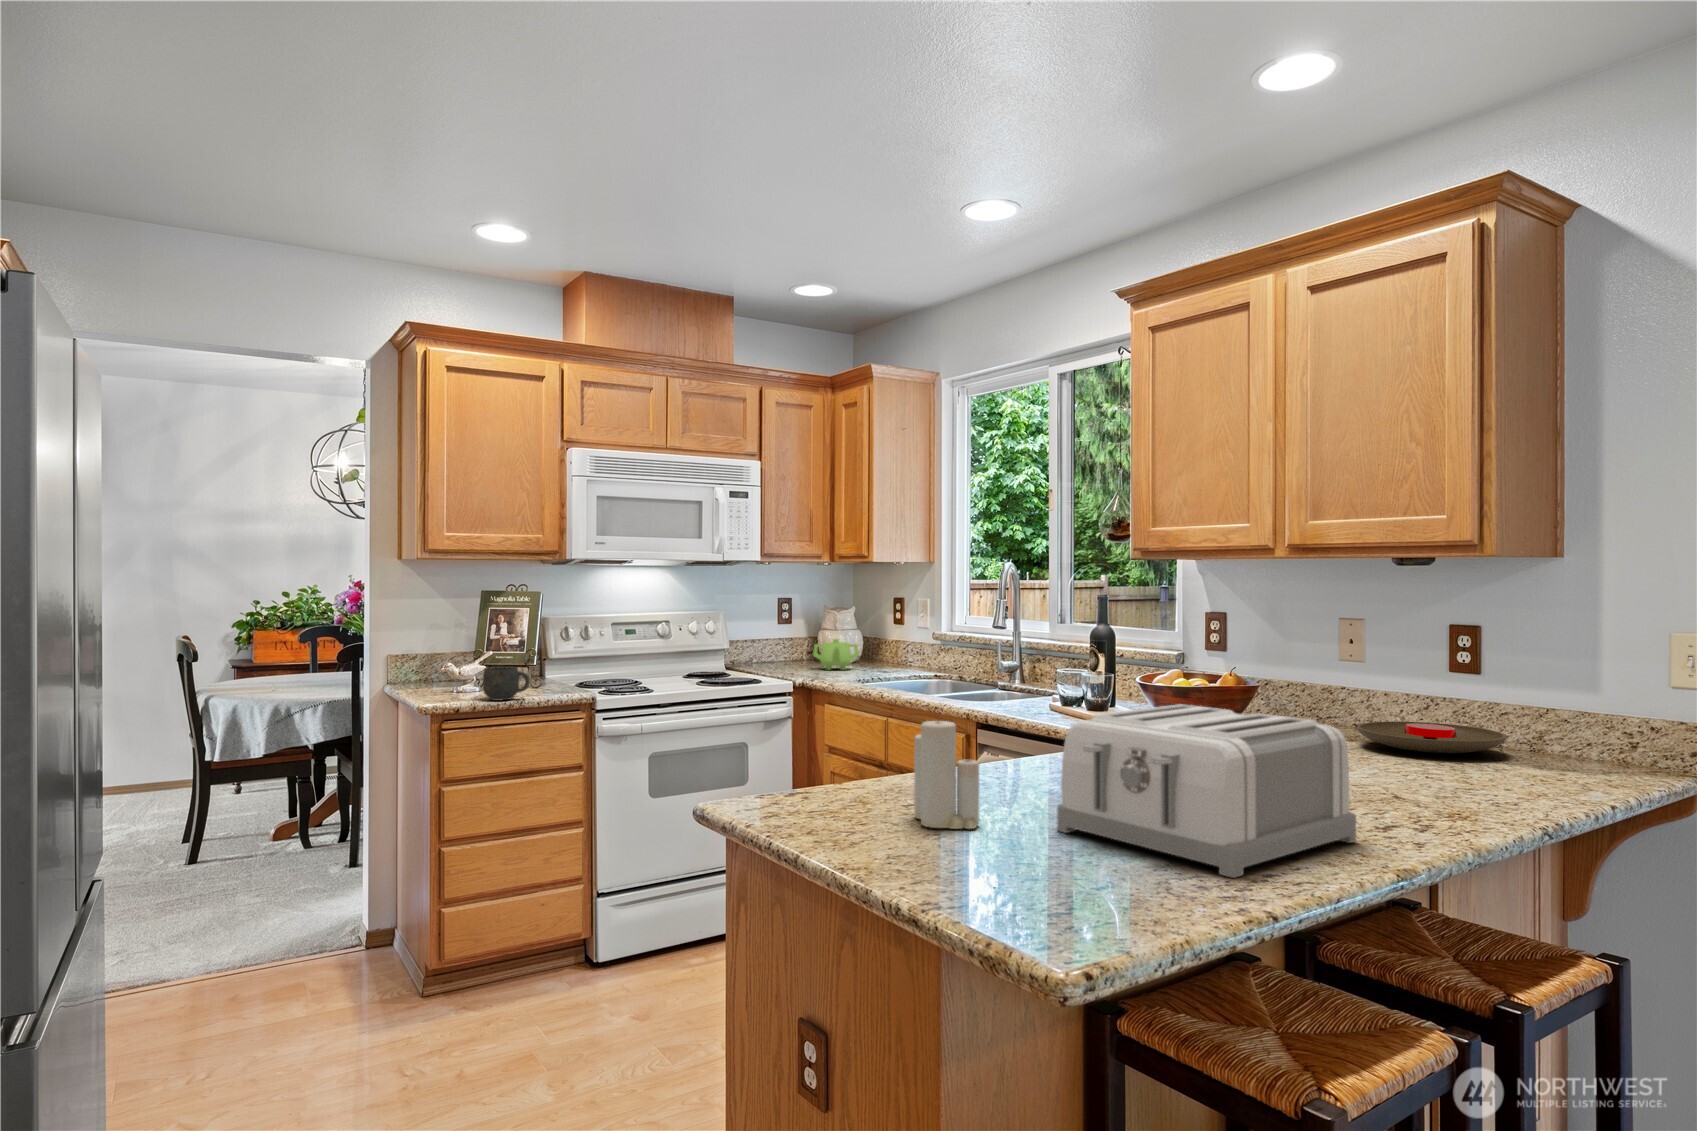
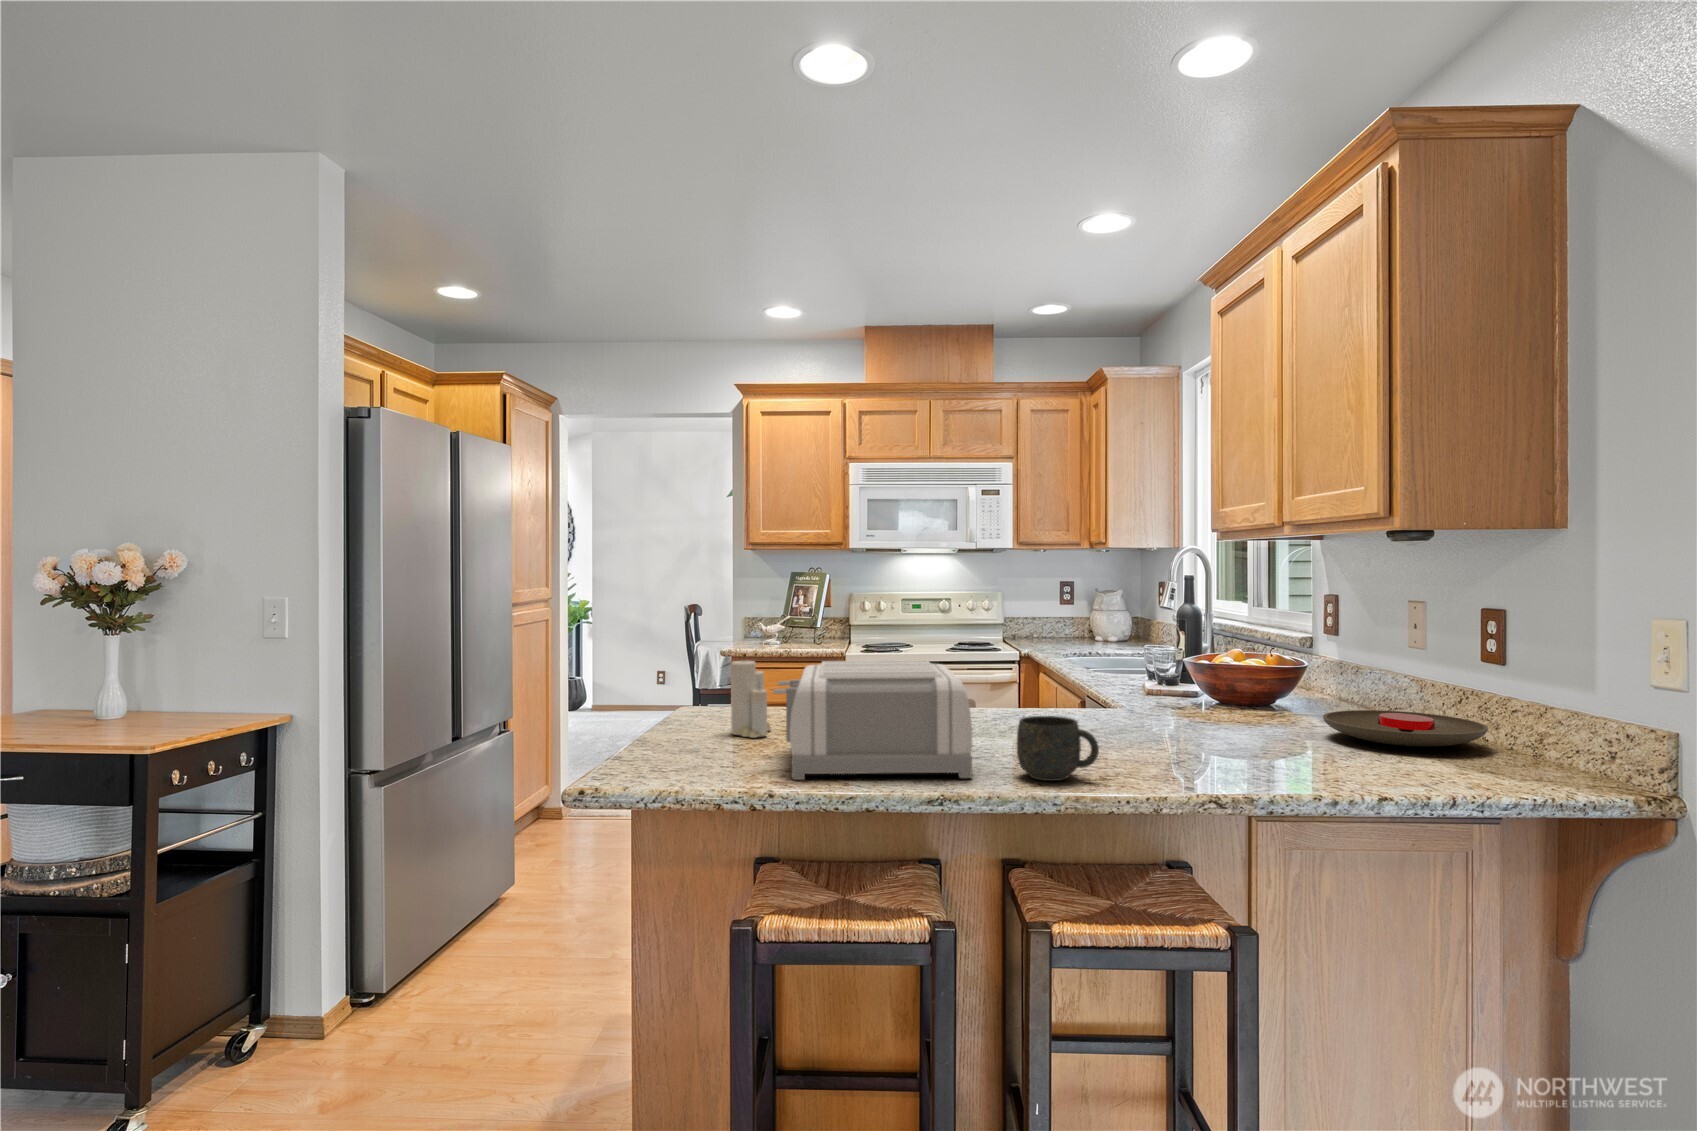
teapot: present [813,639,859,670] -> none [1080,617,1122,645]
mug: present [483,666,530,701] -> present [1017,716,1099,781]

